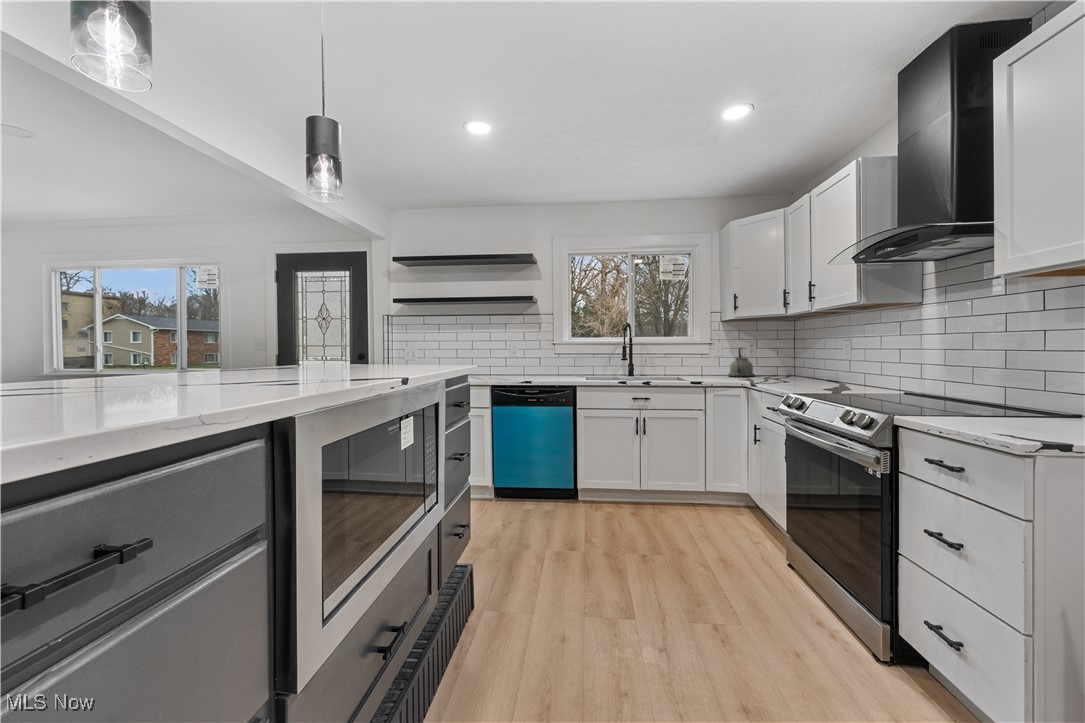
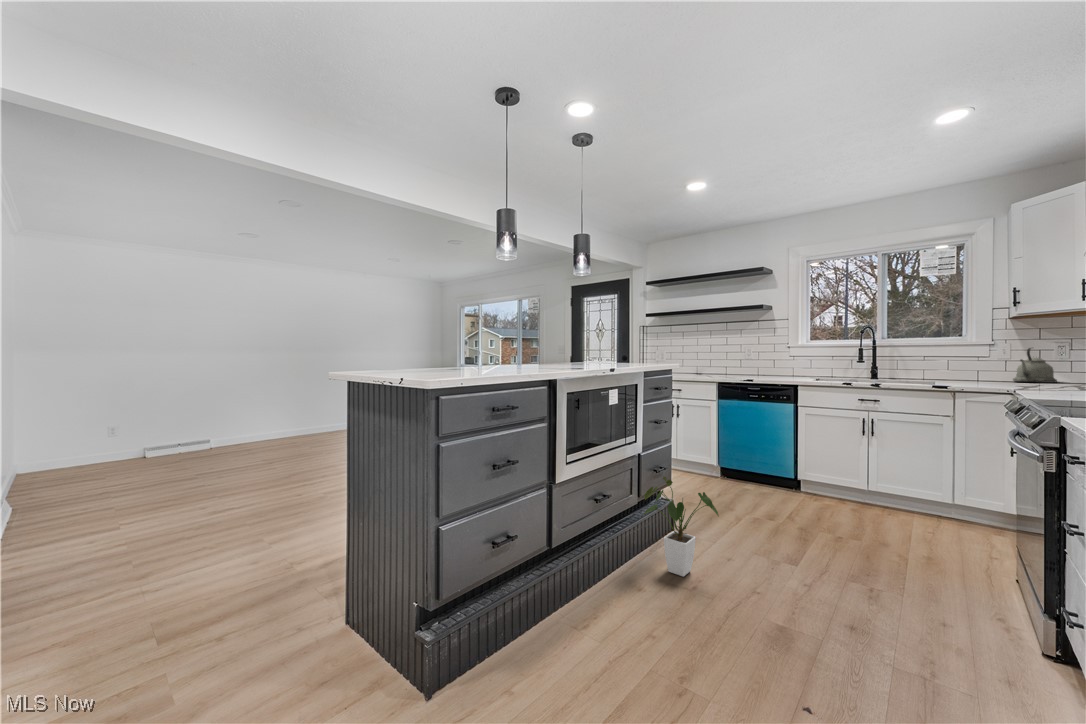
house plant: none [467,528,575,670] -> present [644,477,719,577]

